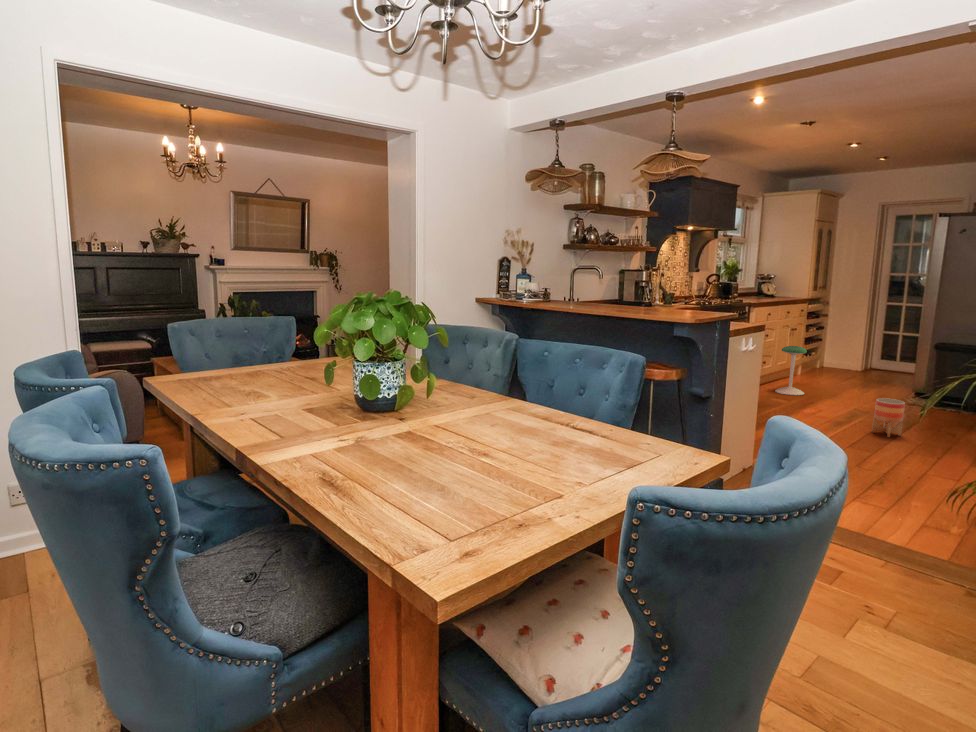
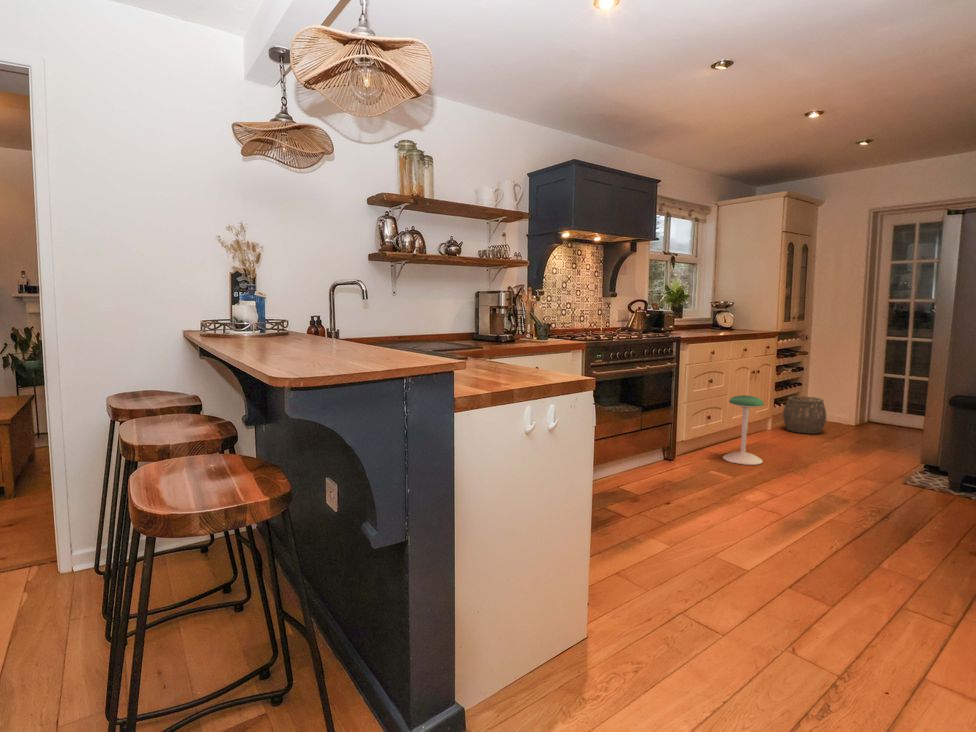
woven basket: none [810,349,843,377] -> present [783,396,826,434]
planter: present [872,398,905,437] -> none [847,489,902,559]

